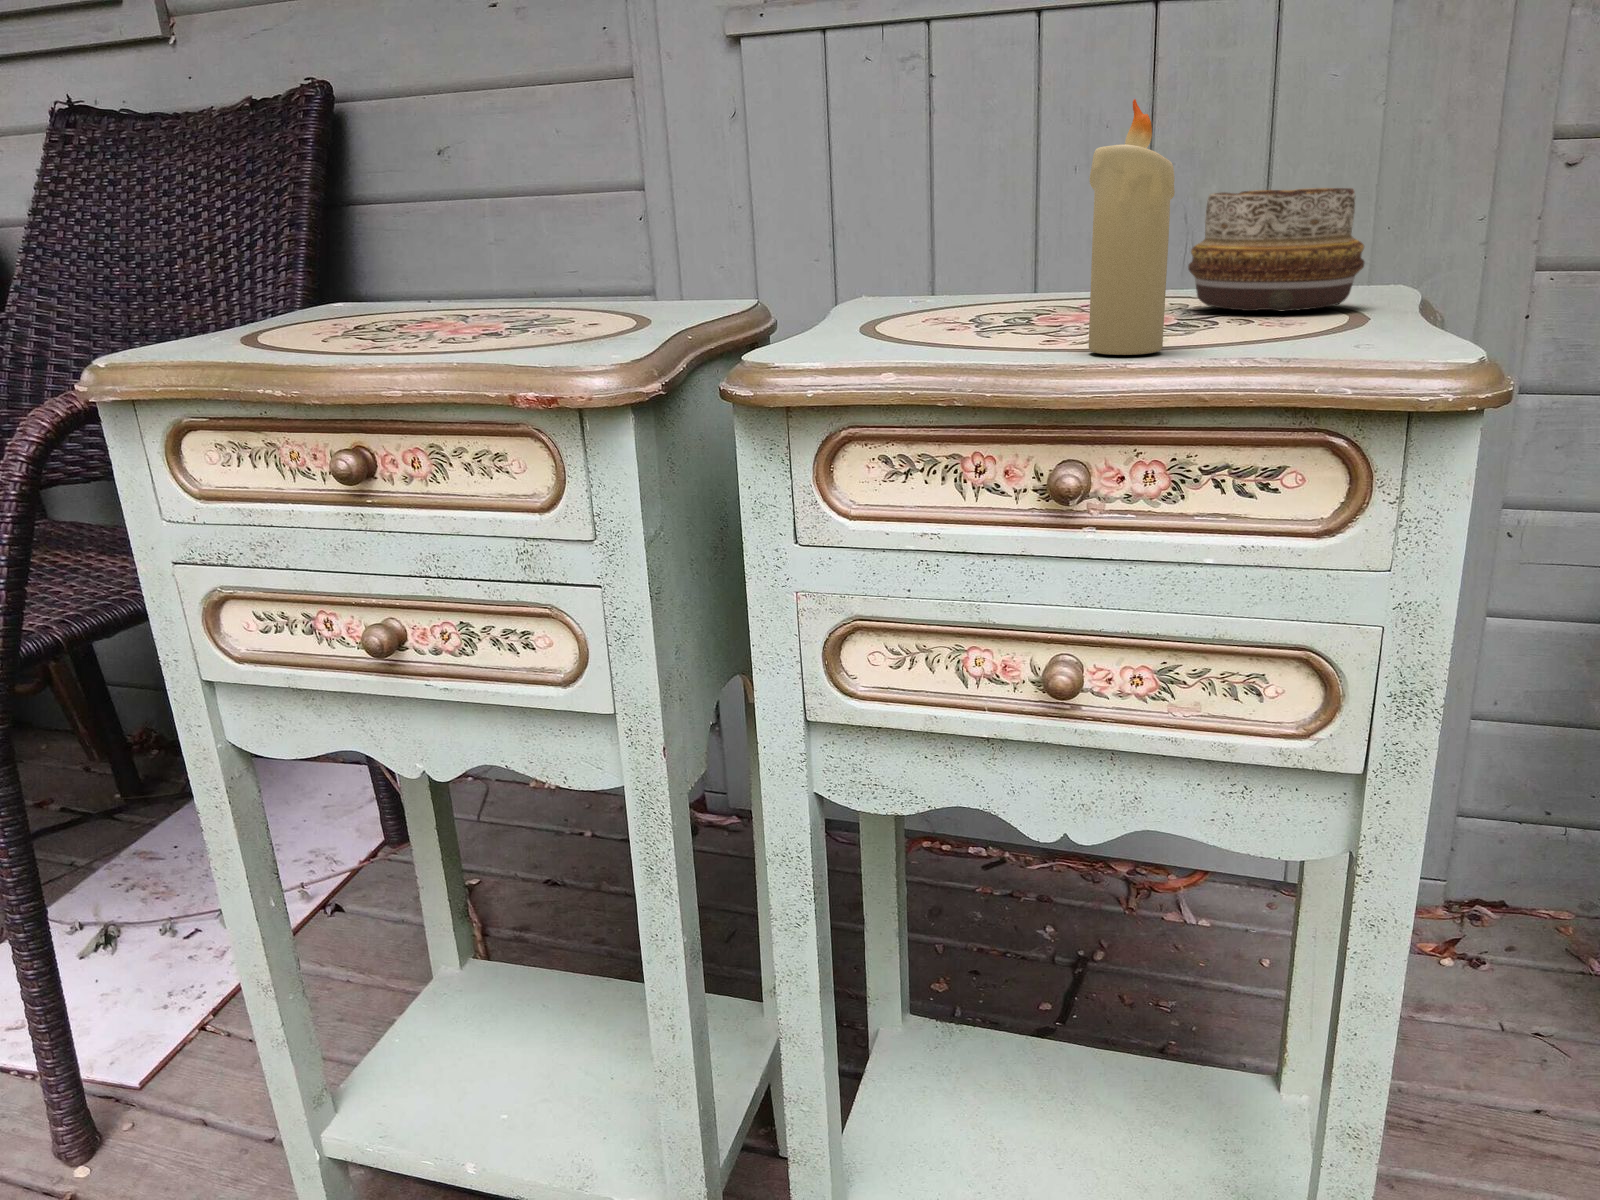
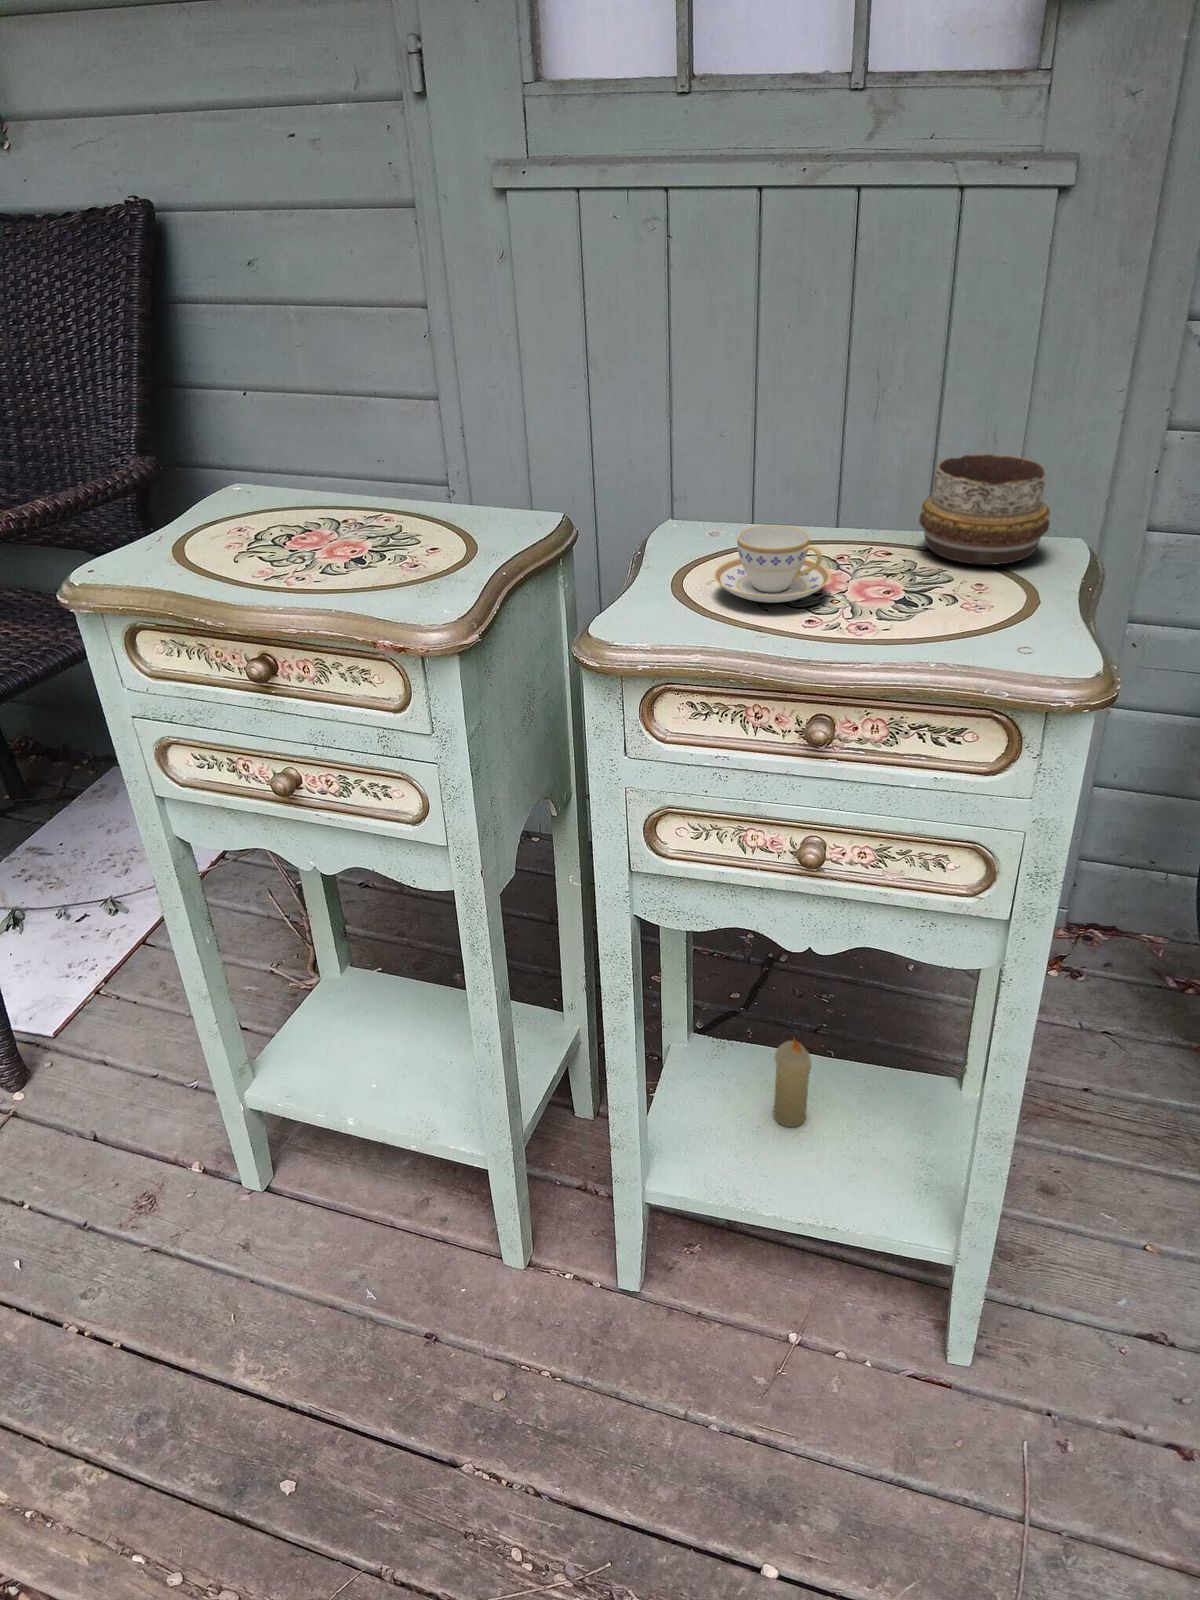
candle: present [1089,99,1175,355] -> present [774,1038,811,1127]
teacup: none [916,244,1075,335] -> present [714,525,830,603]

